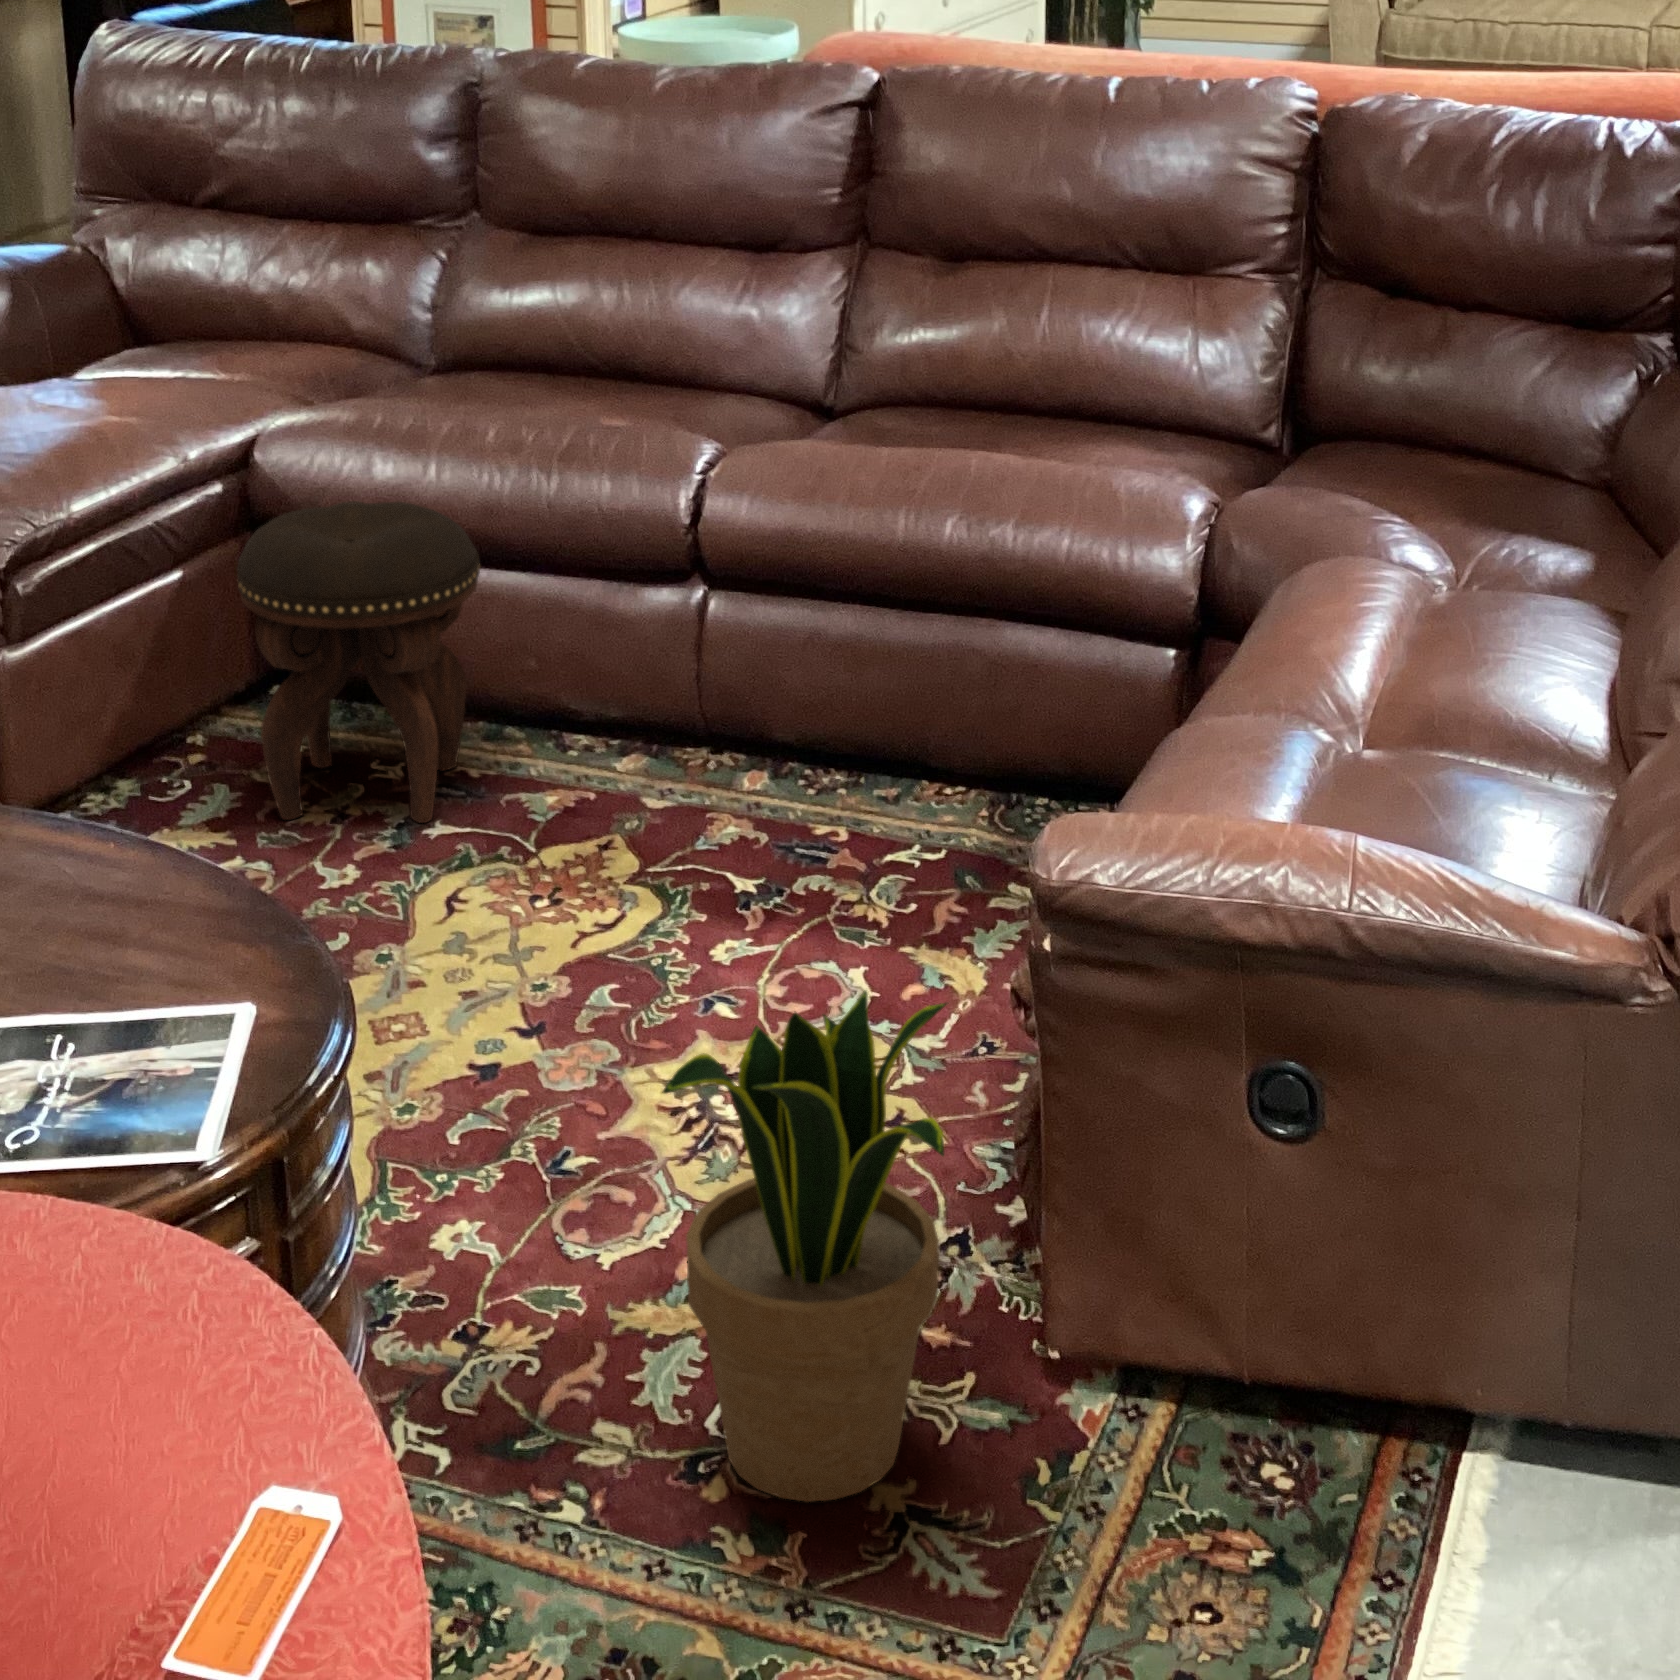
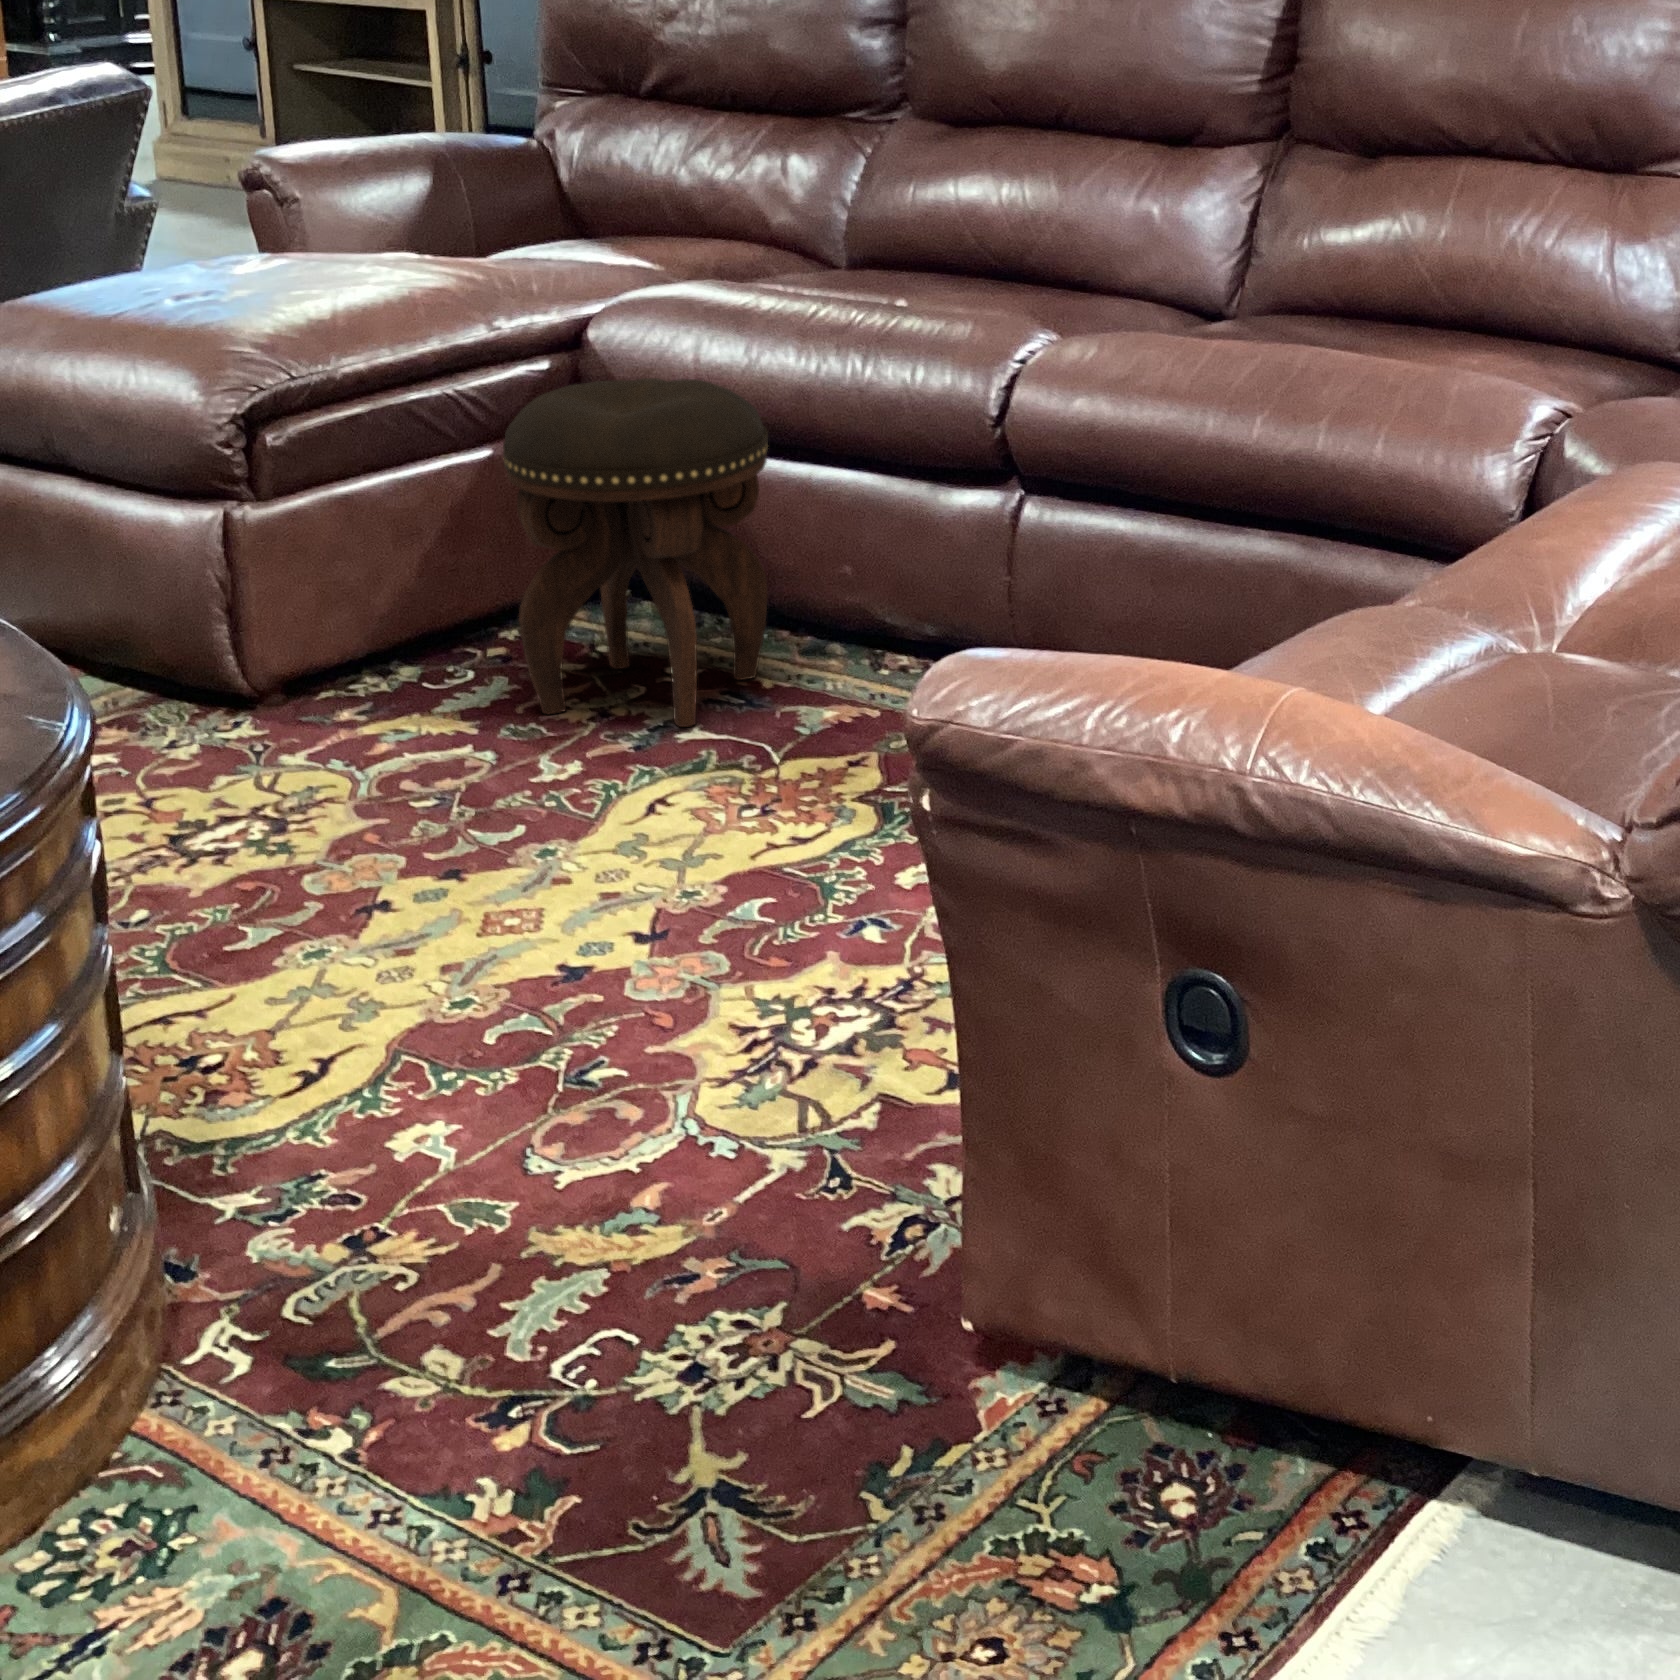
potted plant: present [662,991,947,1502] -> none [409,843,816,1462]

